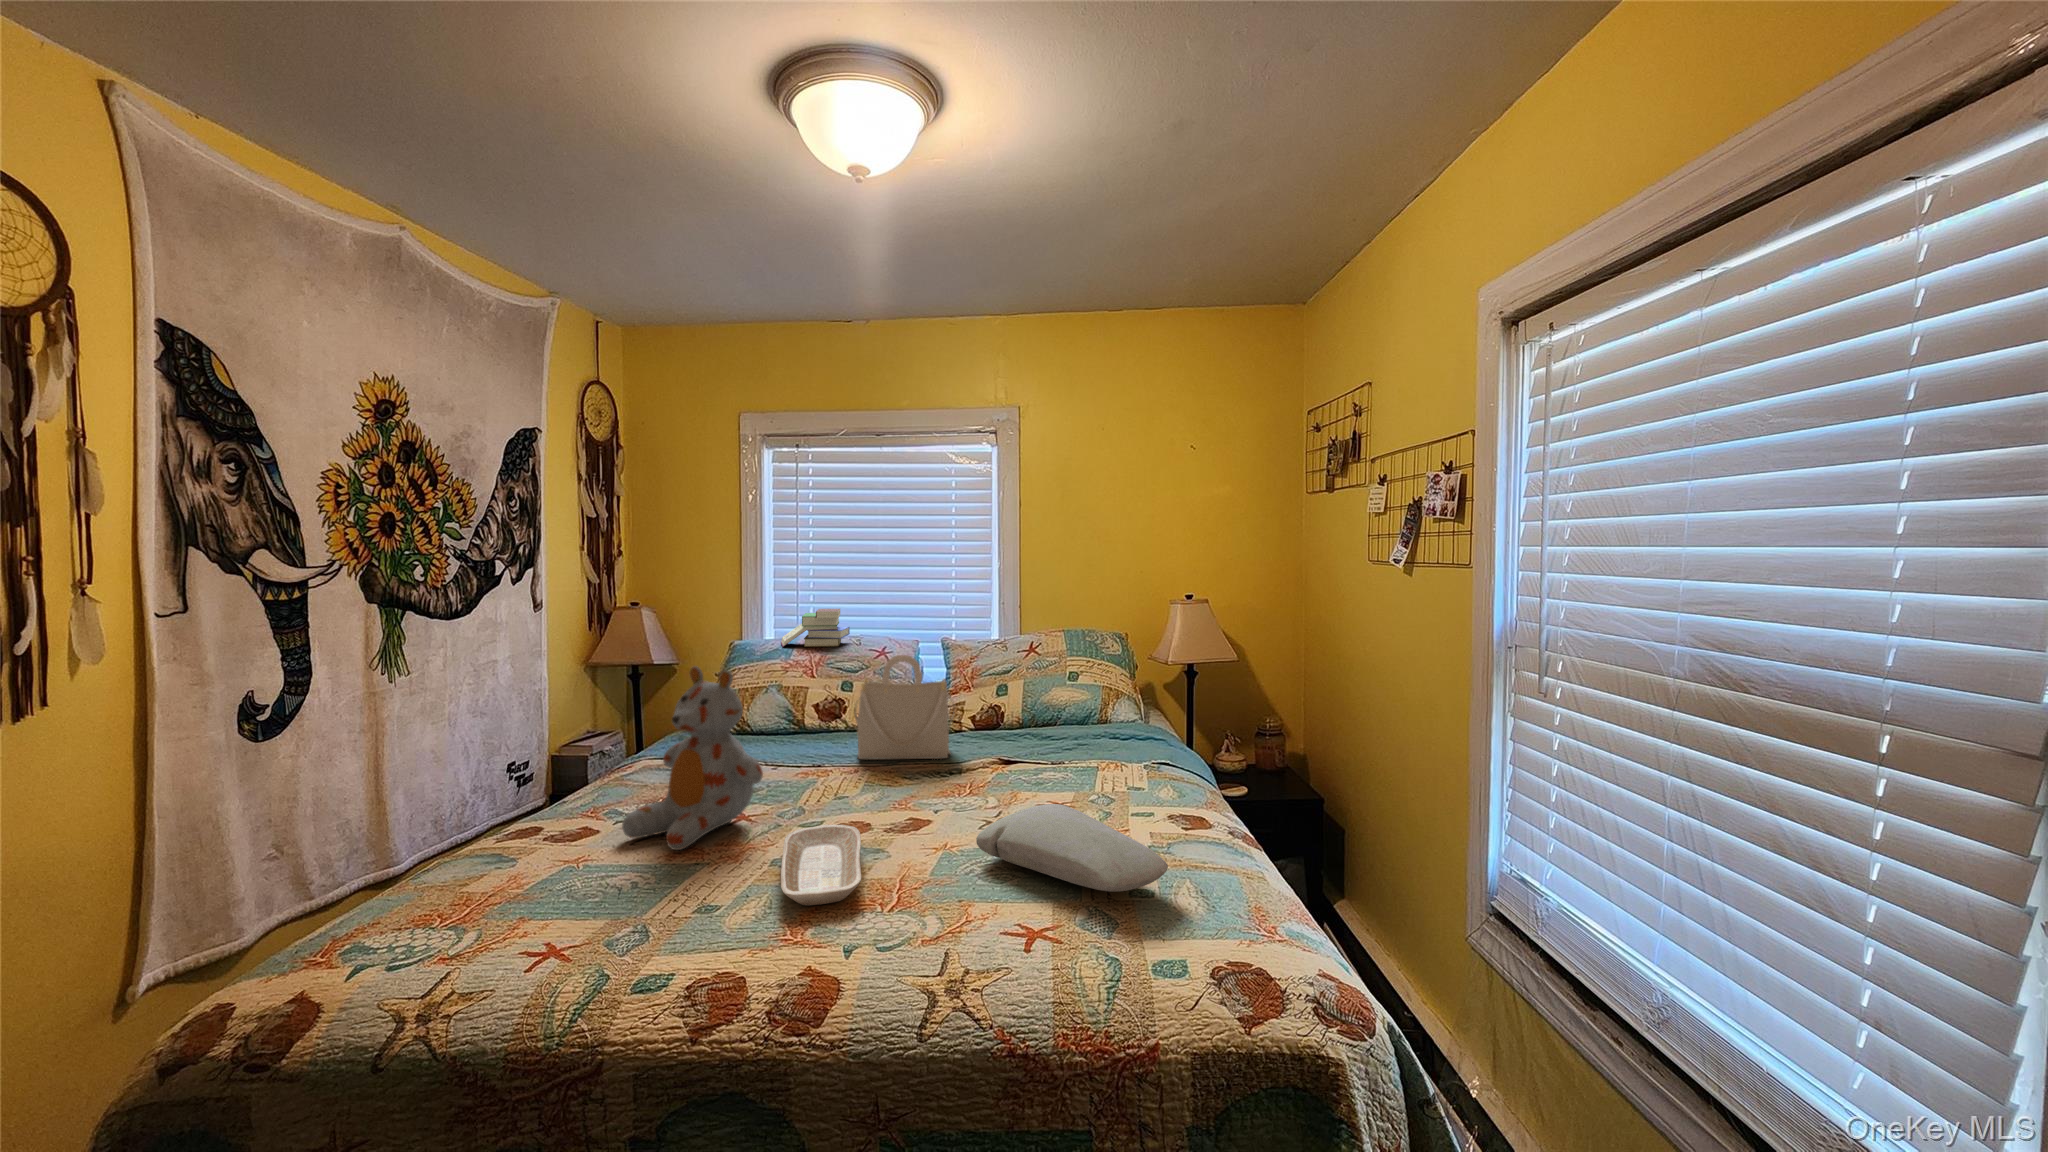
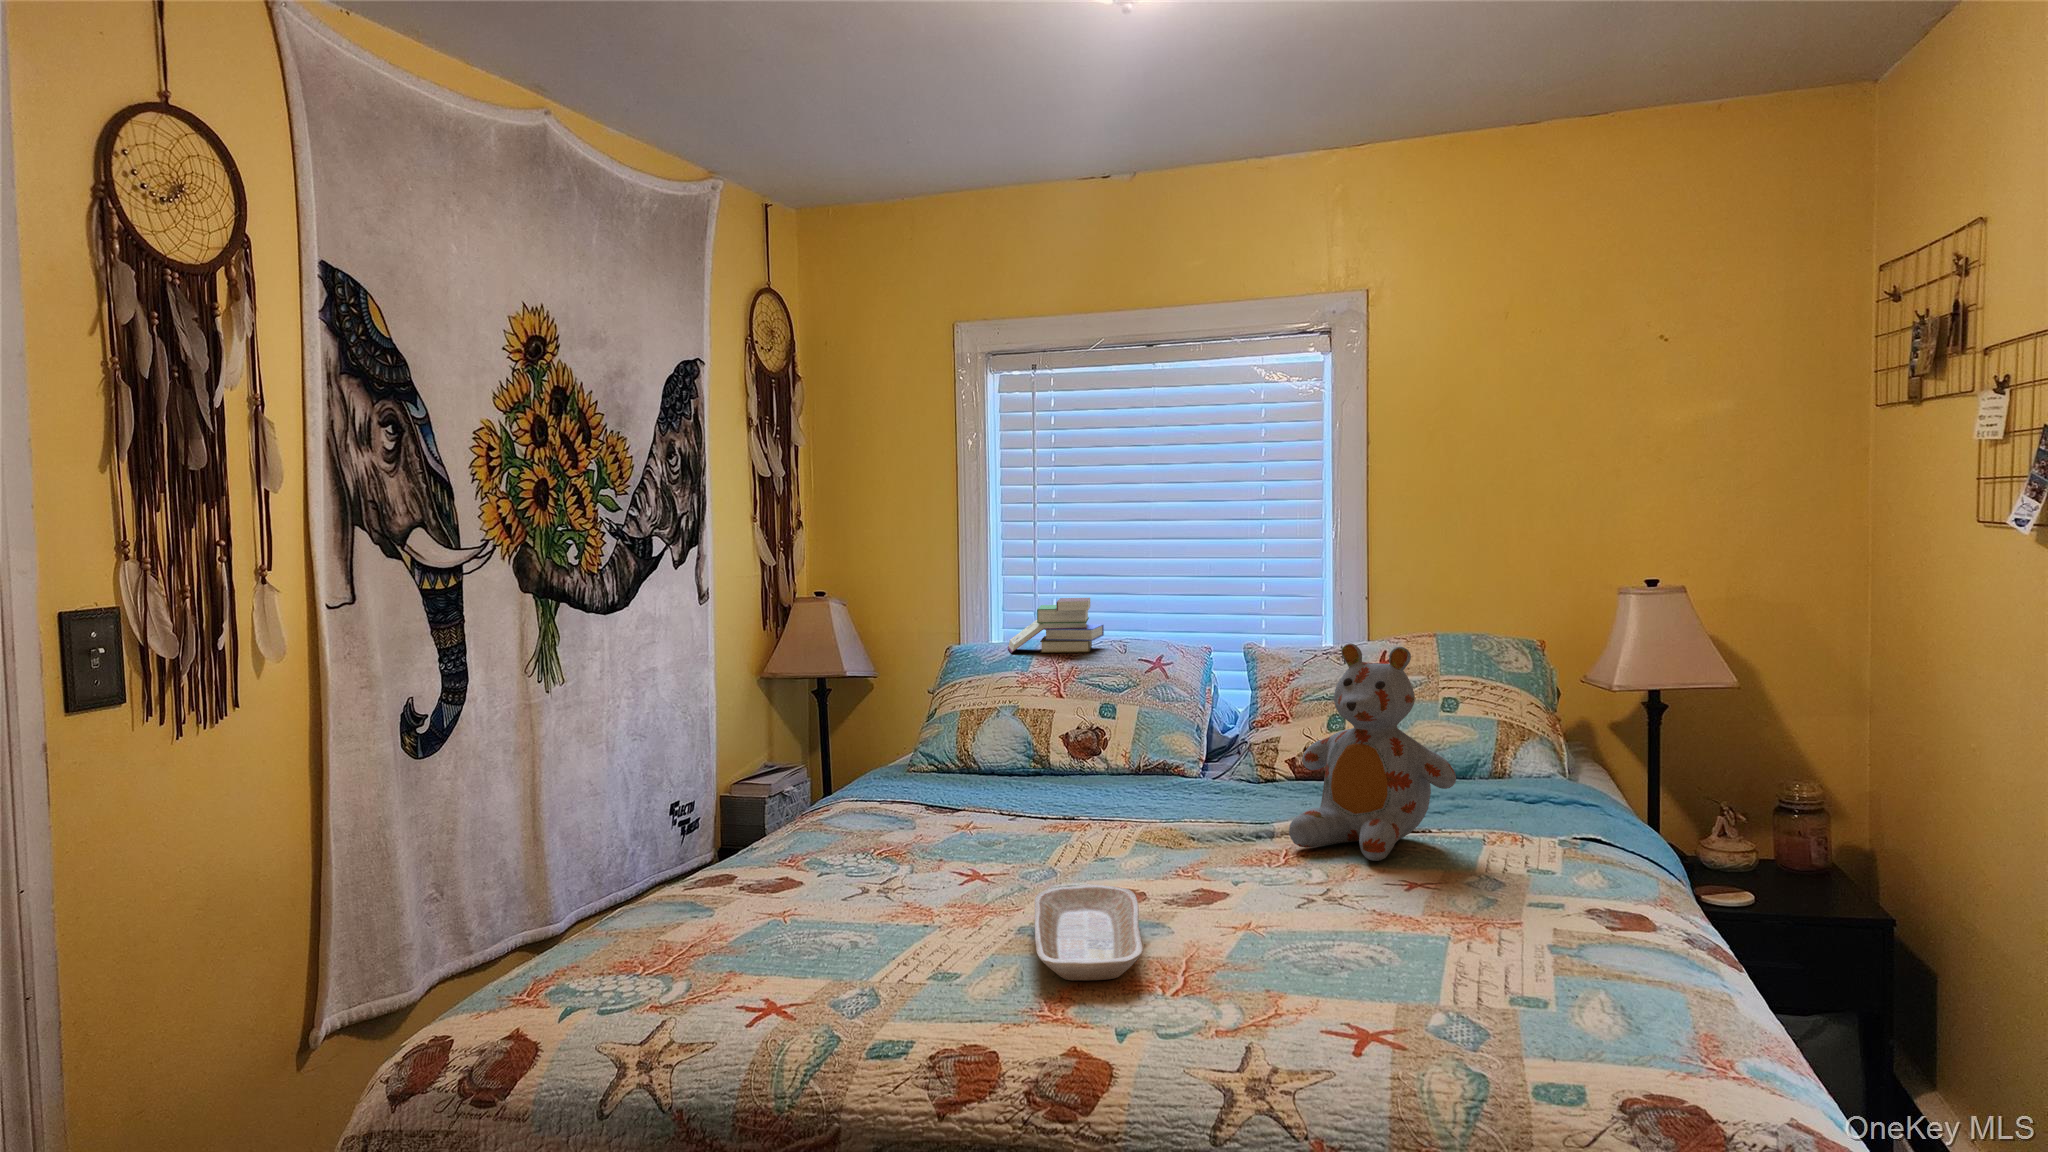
handbag: present [854,655,954,760] -> none [1117,659,1264,813]
stuffed bear: present [622,666,763,850] -> present [1289,643,1456,861]
pillow: present [976,804,1168,892] -> none [1304,871,1605,991]

